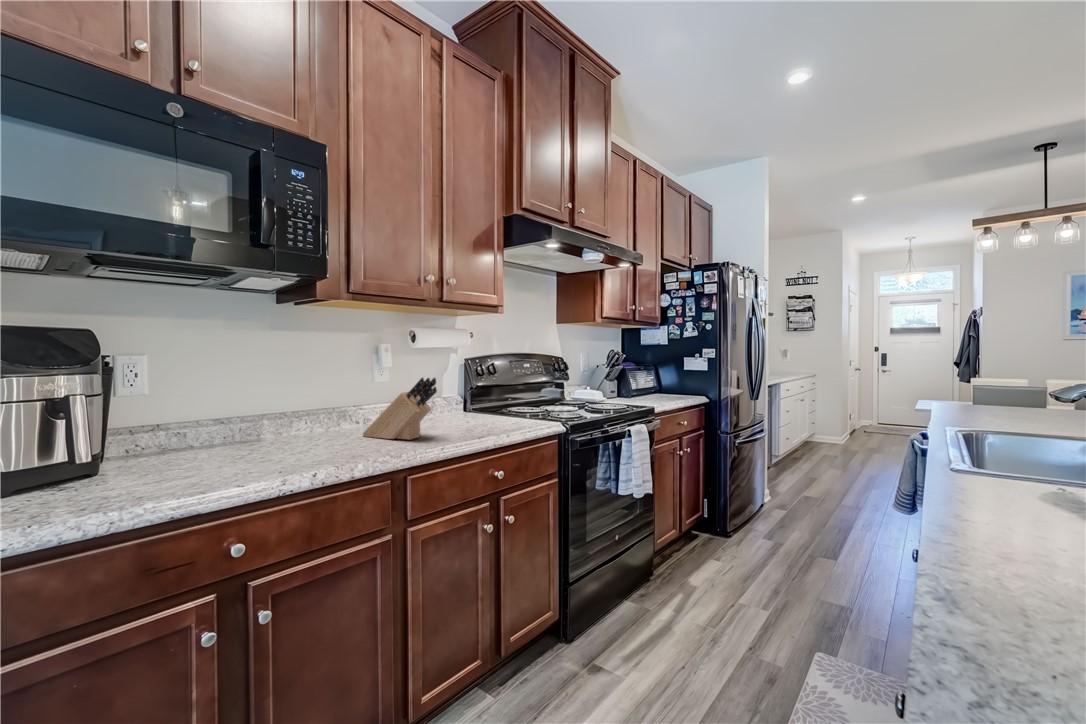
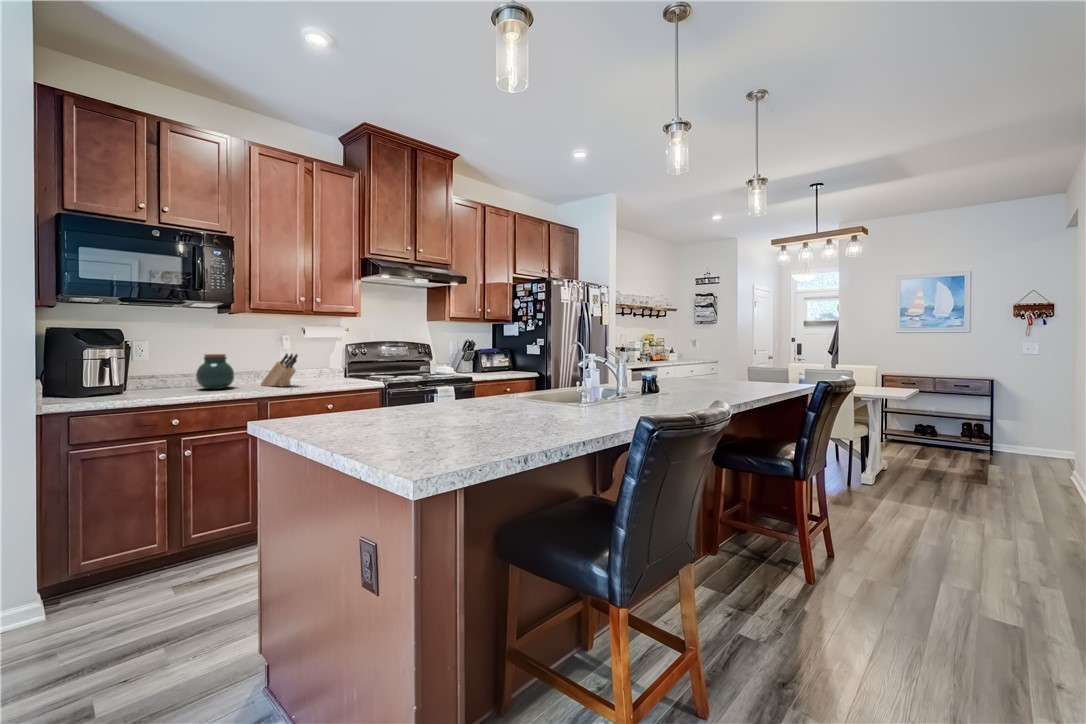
jar: none [251,379,322,451] -> present [196,354,234,389]

